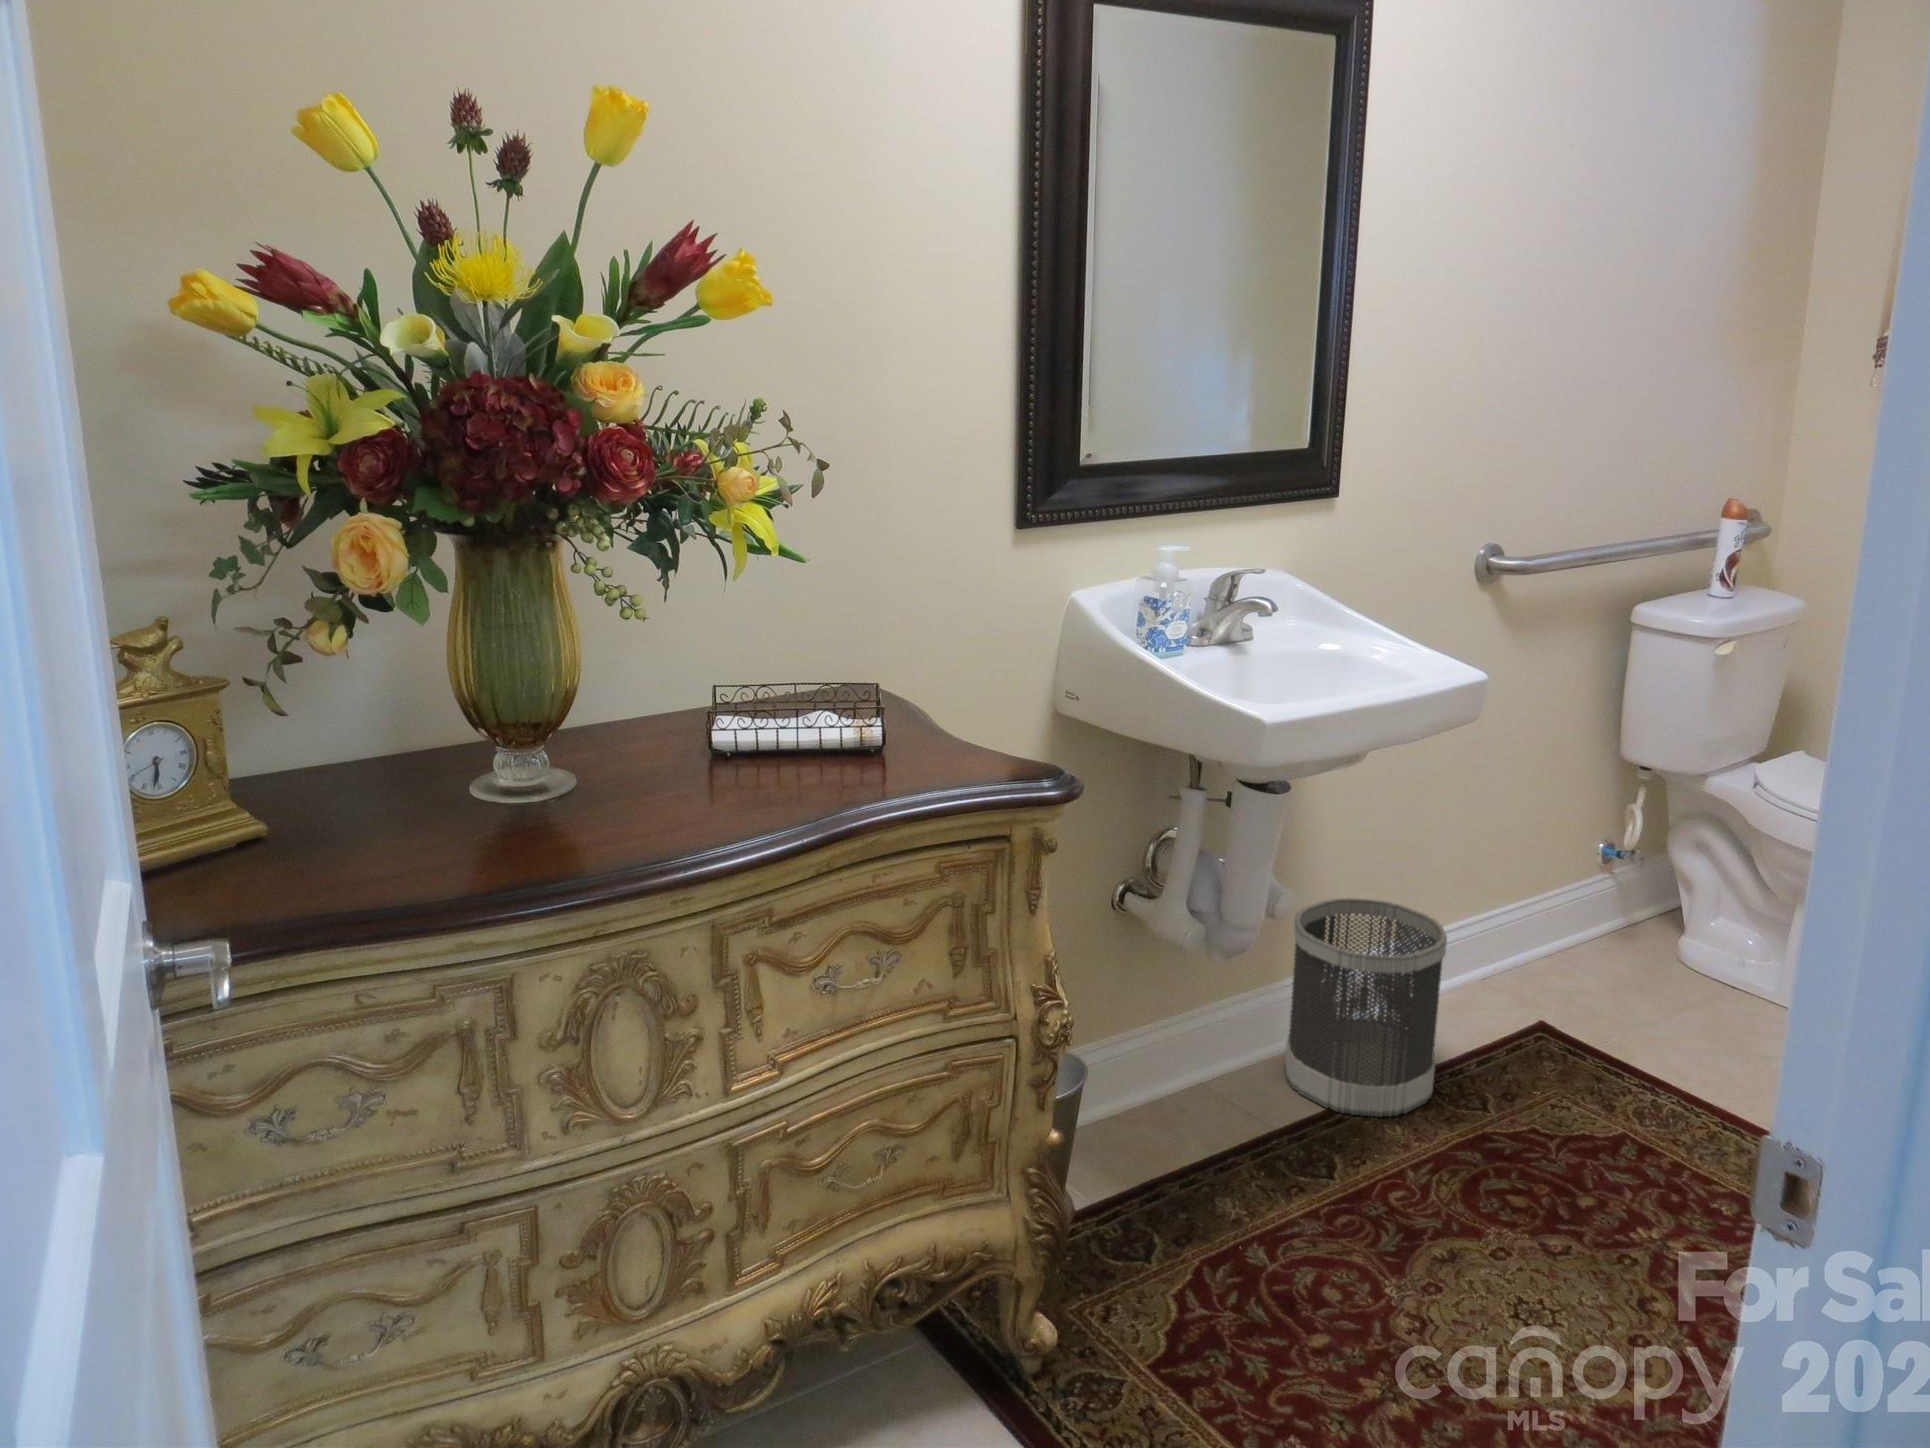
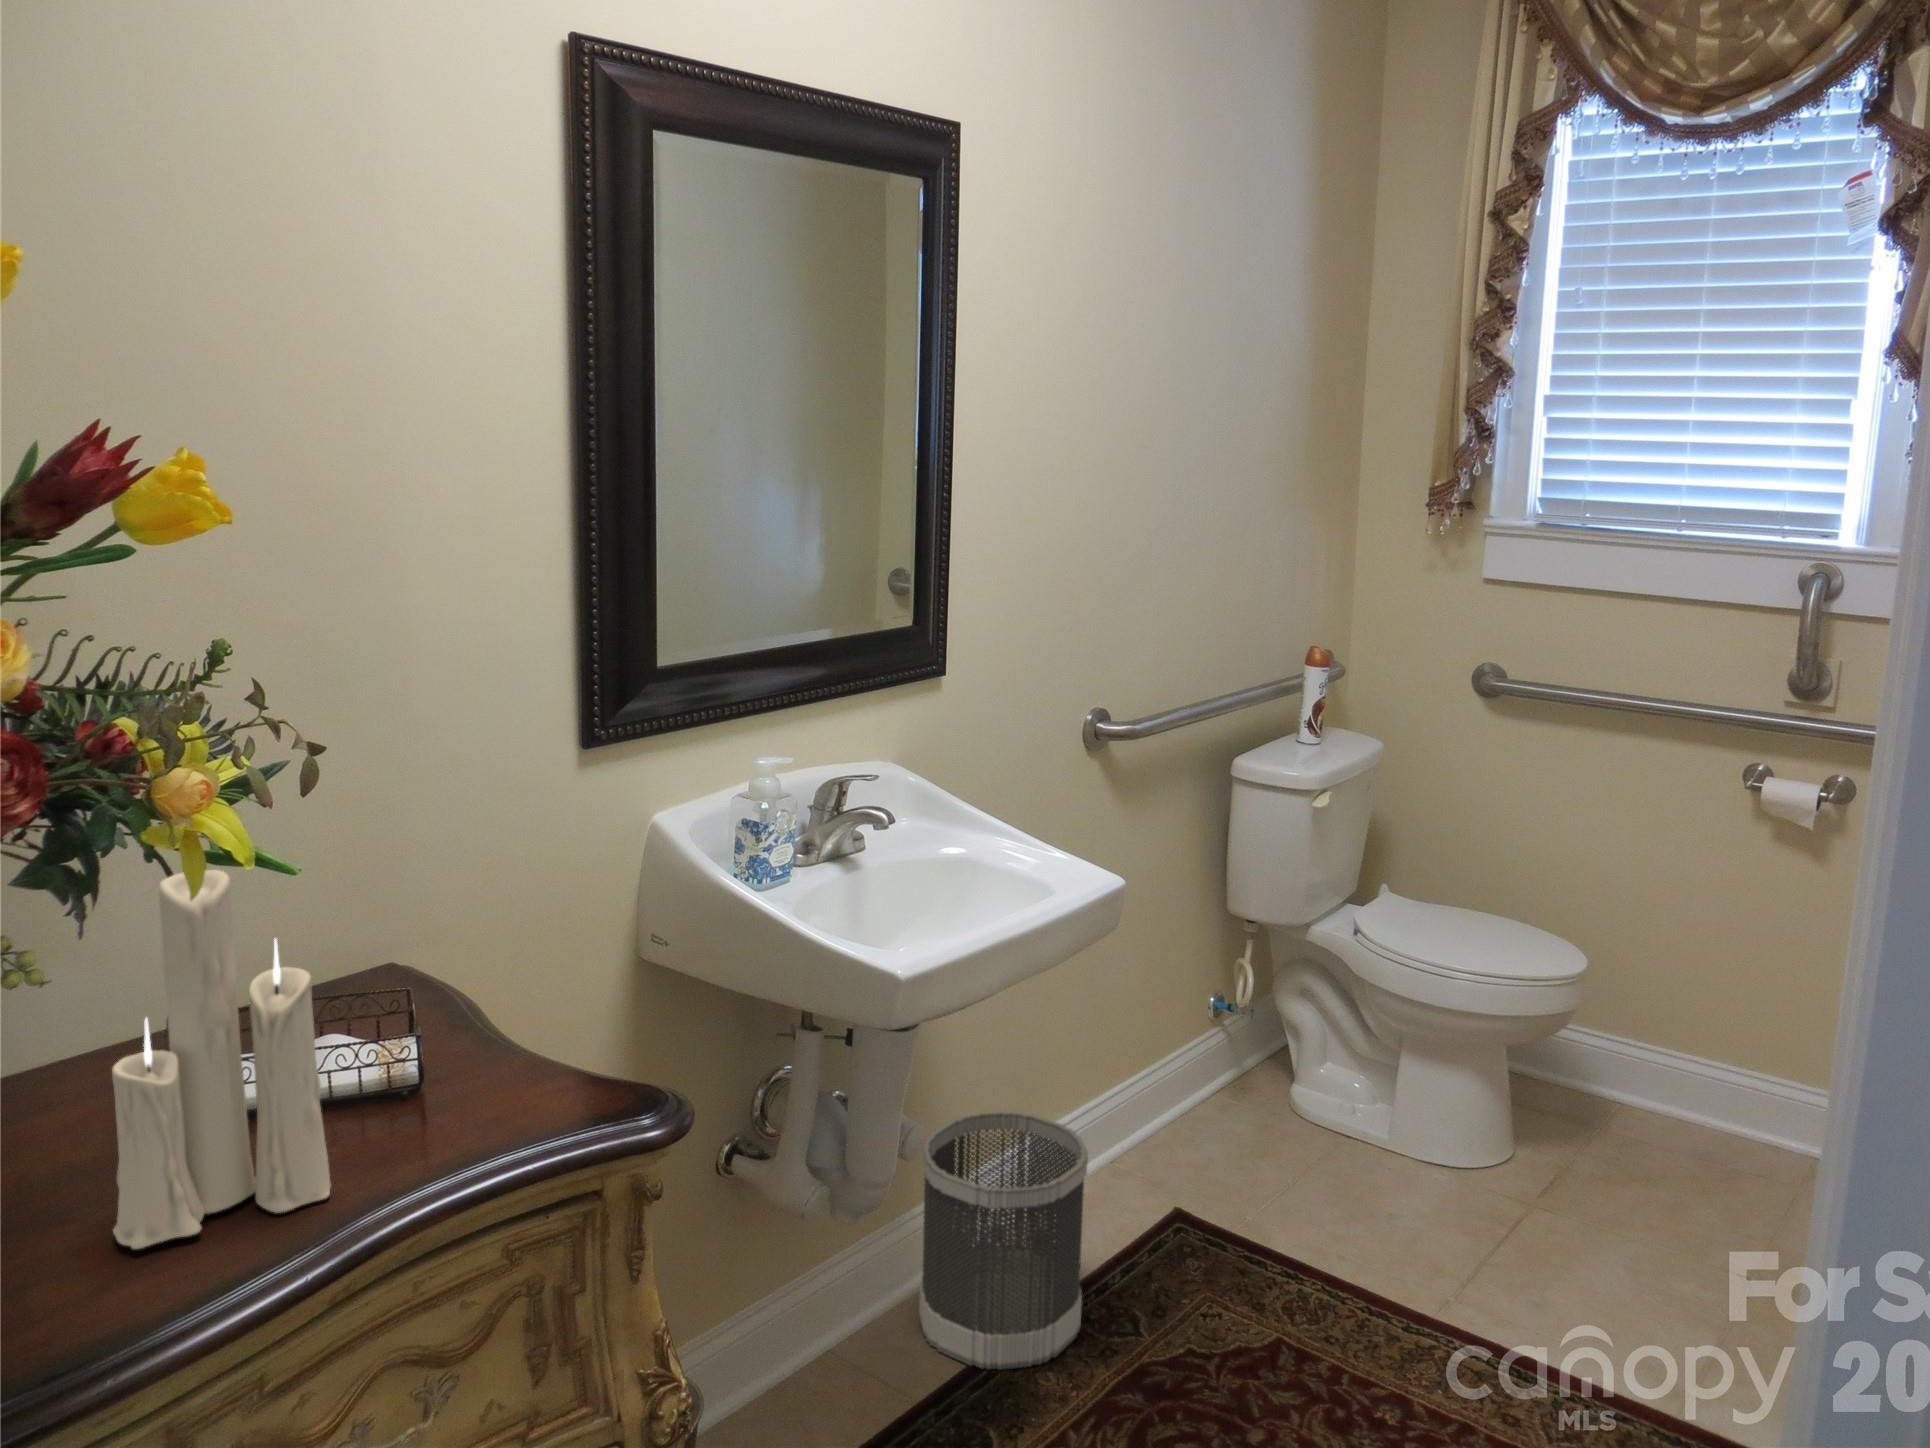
candle: none [677,503,817,809] -> present [112,870,331,1249]

